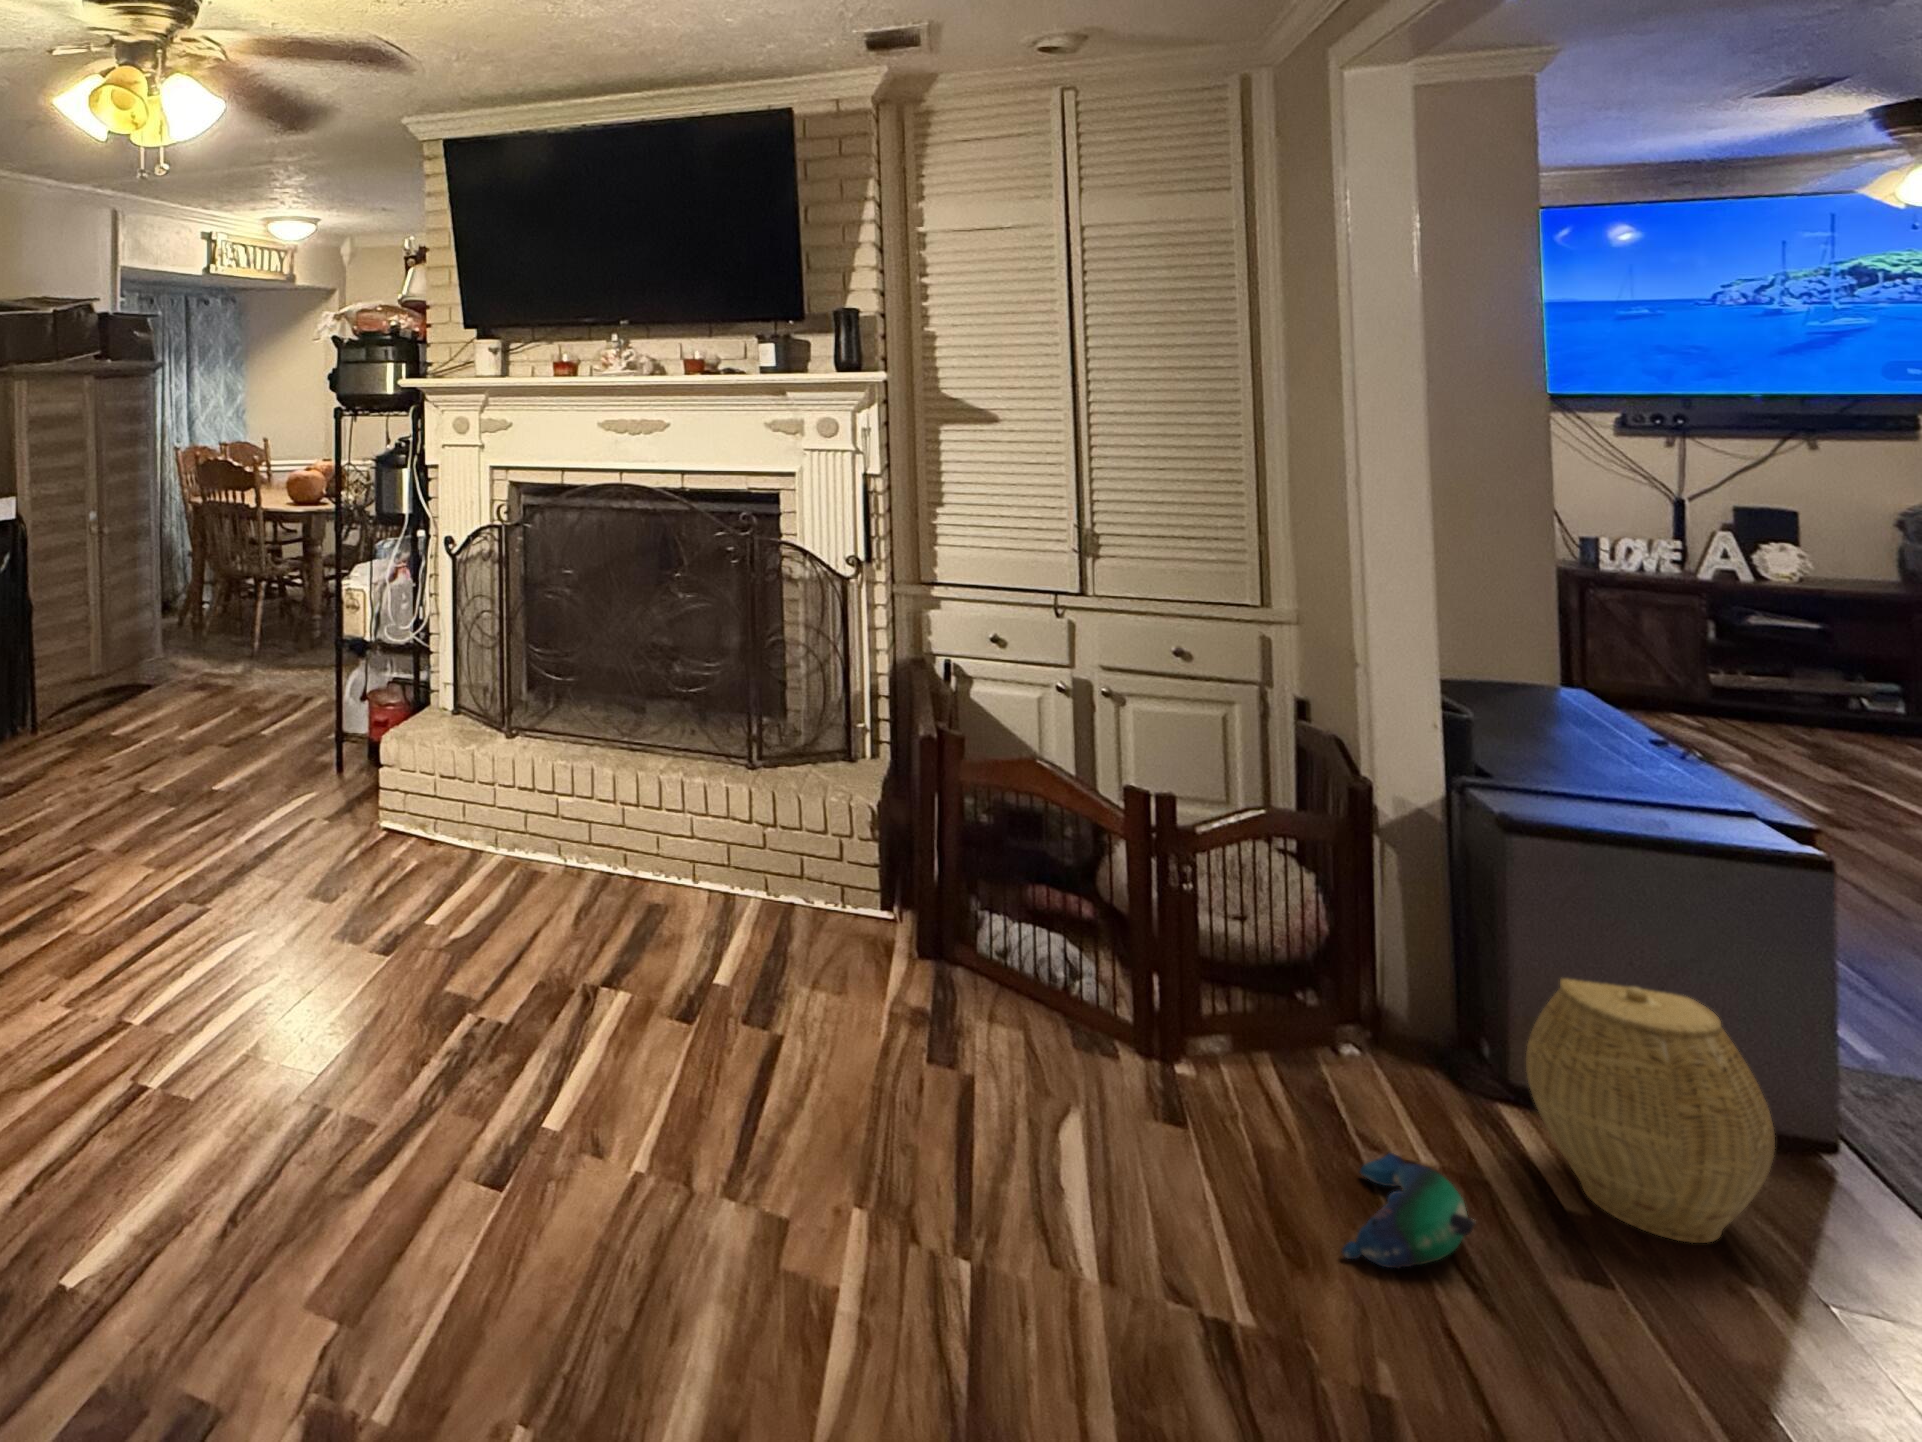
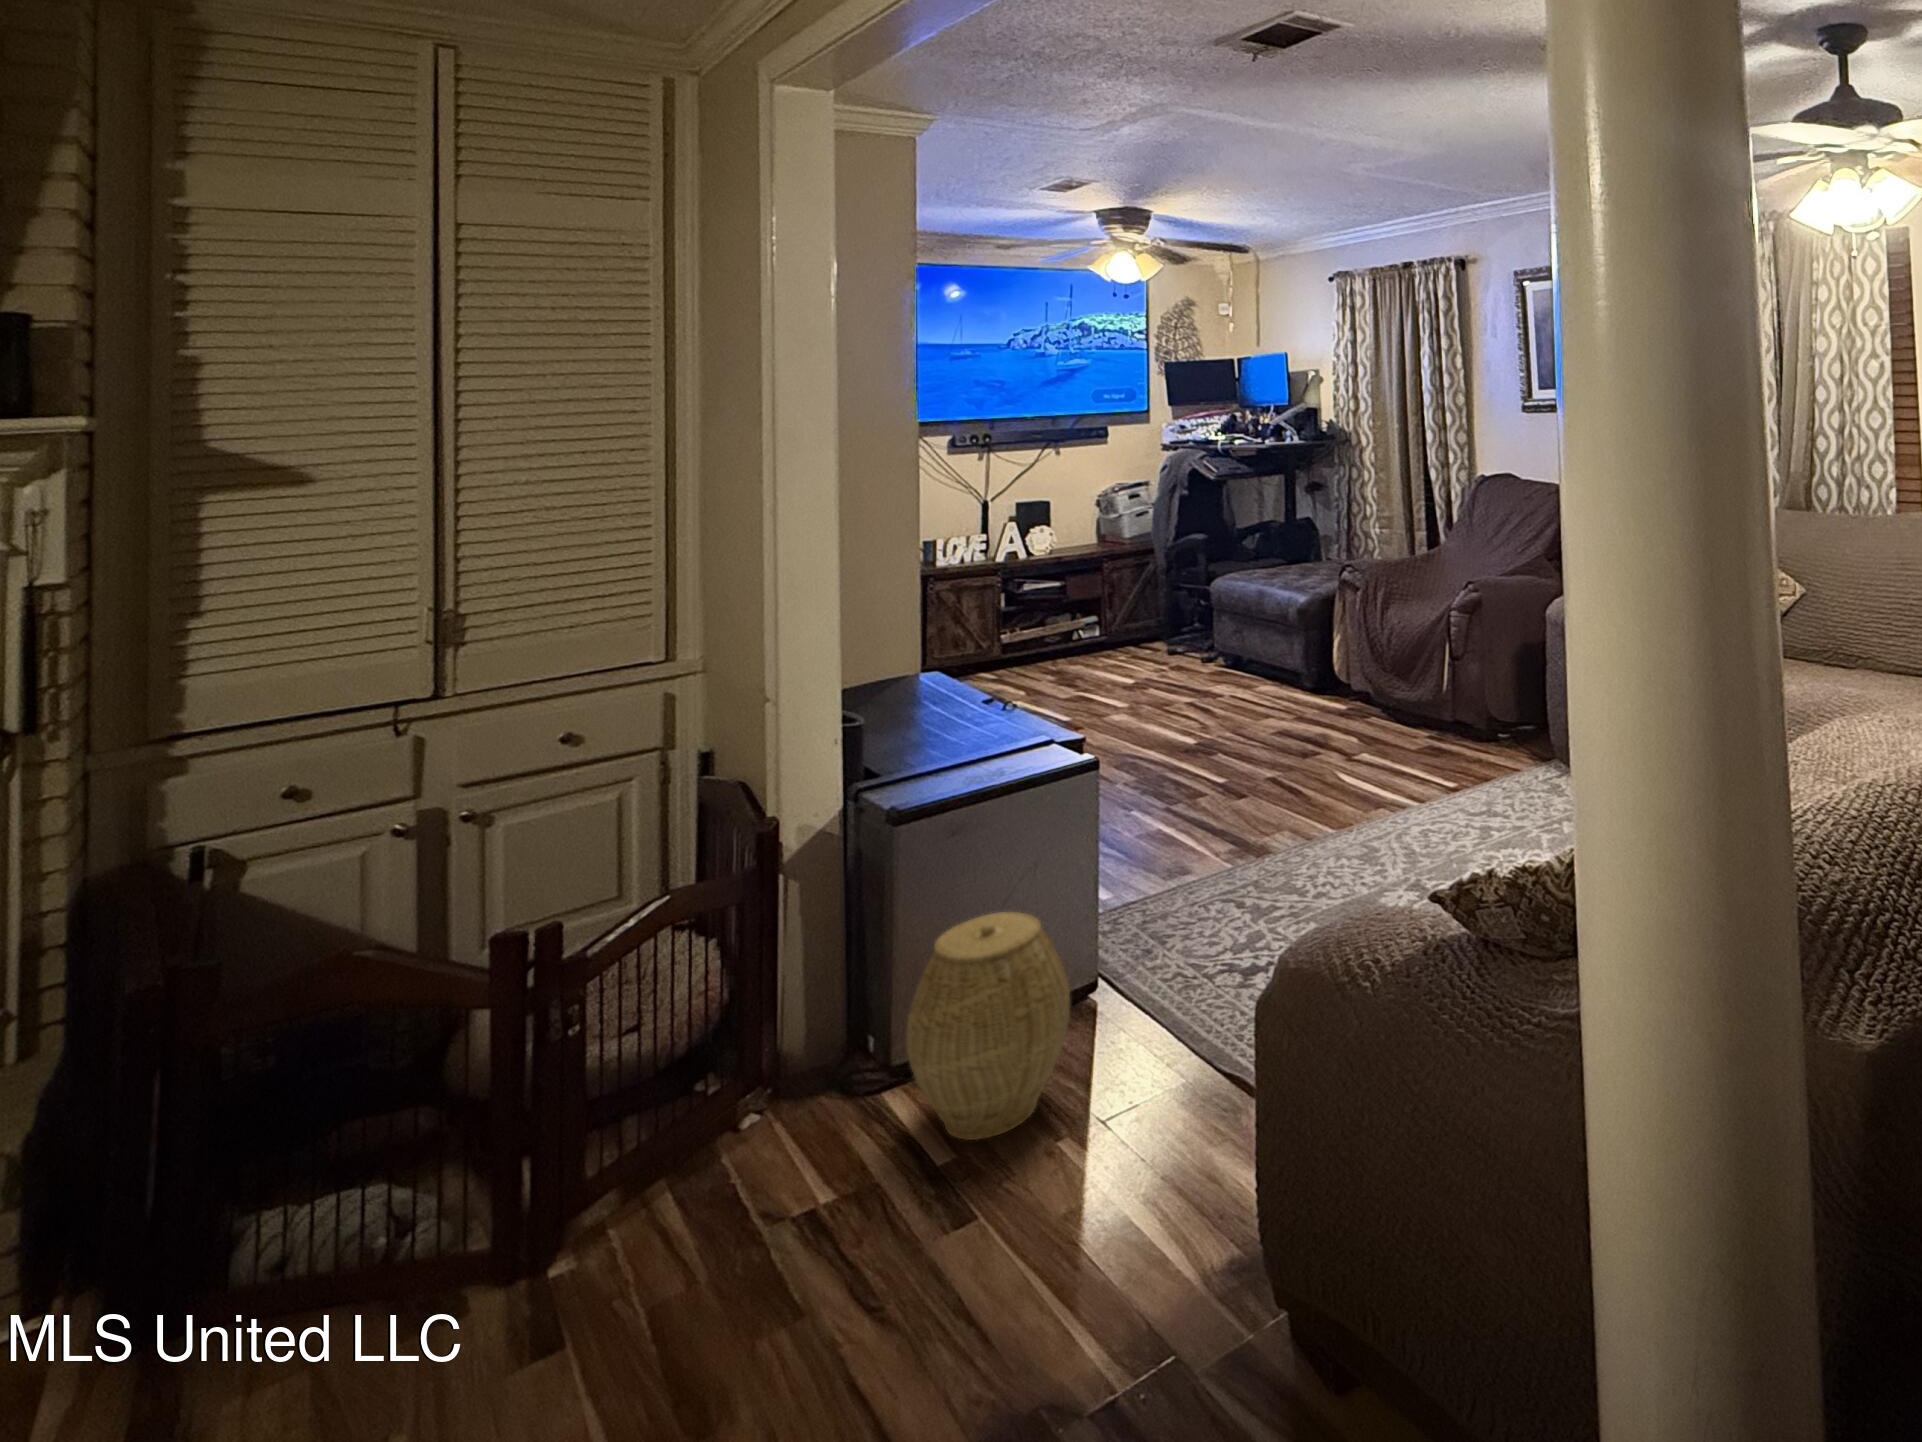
plush toy: present [1341,1153,1475,1270] -> none [745,1201,871,1368]

